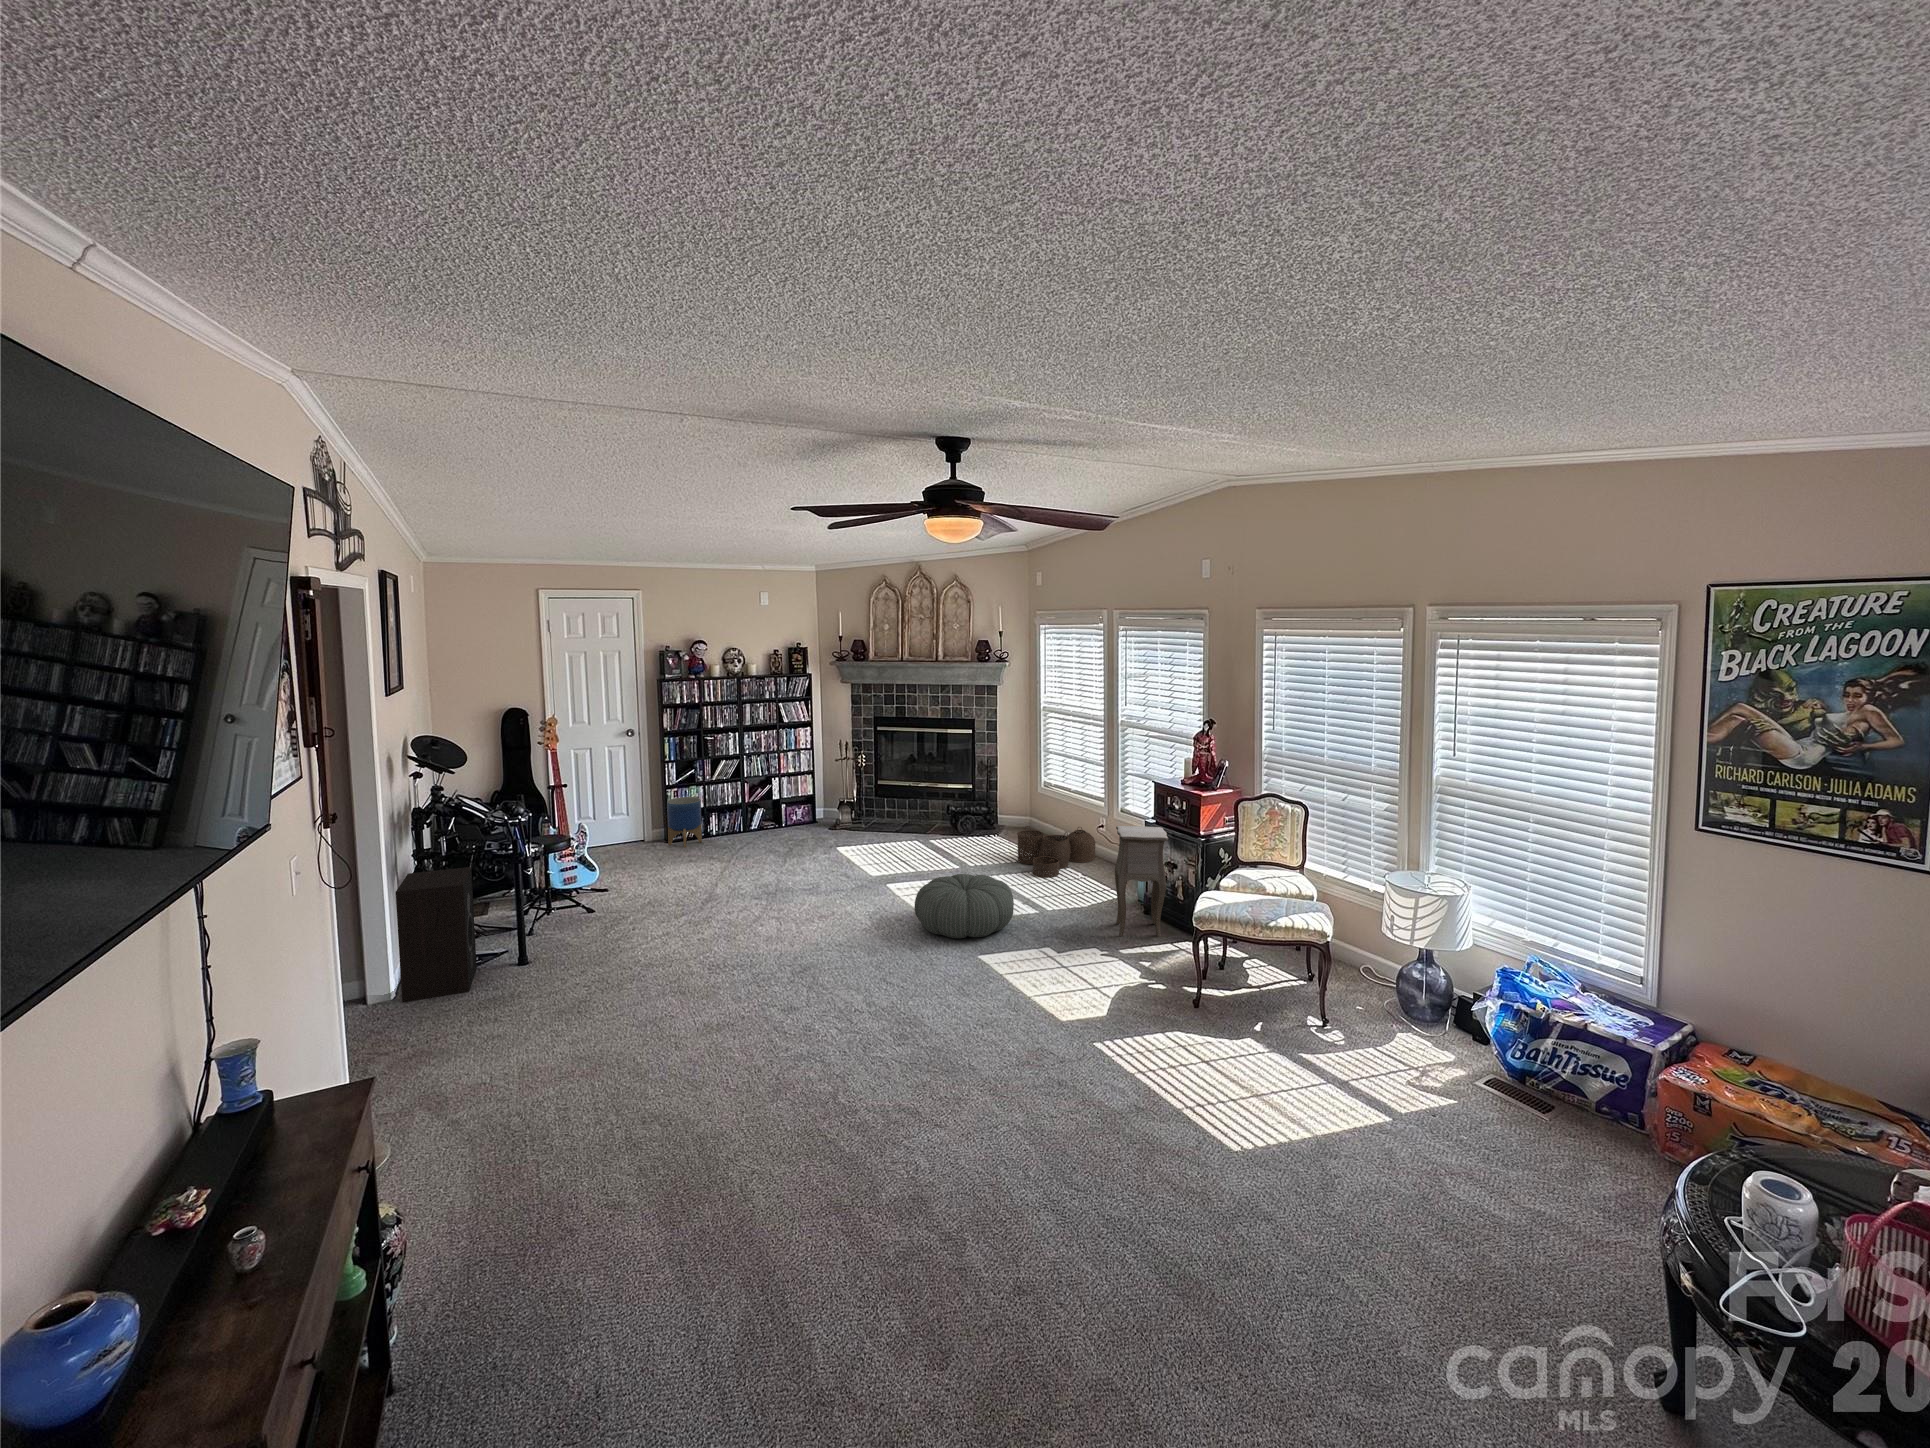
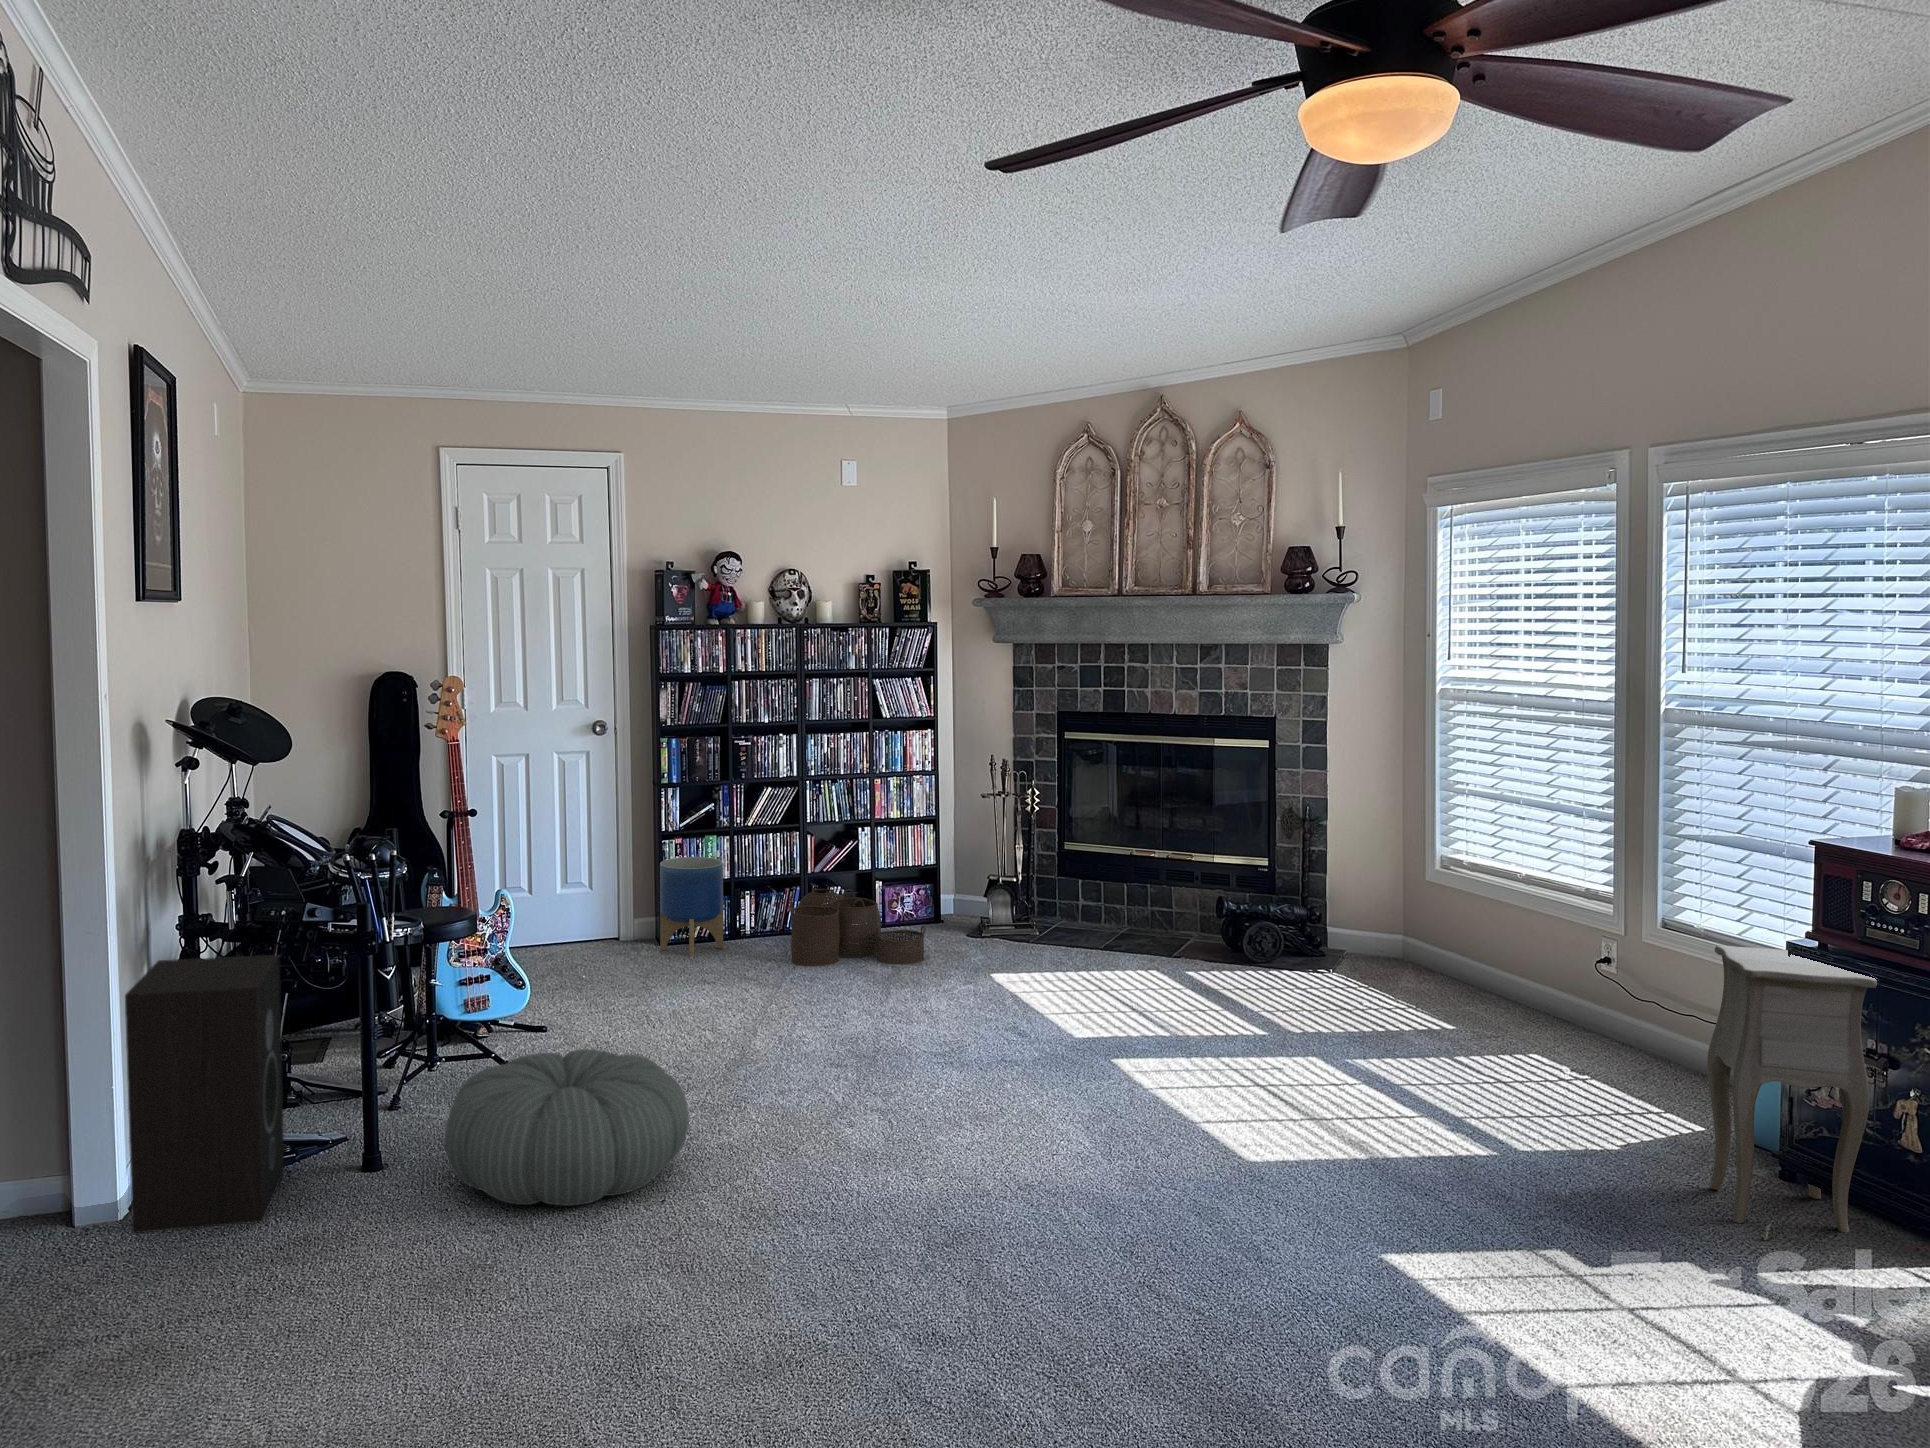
woven basket: present [1017,826,1096,878] -> present [789,884,926,967]
pouf: present [914,874,1014,938] -> present [444,1049,689,1206]

